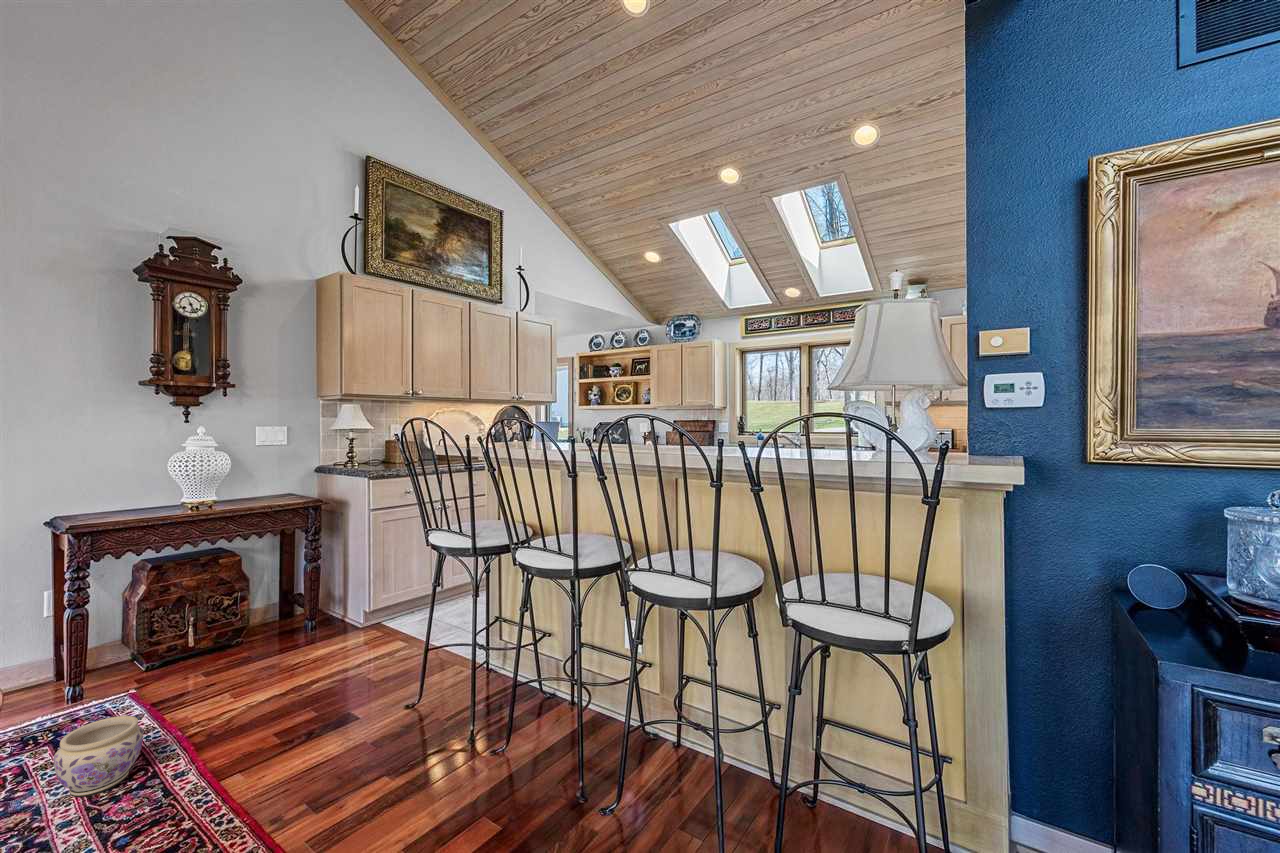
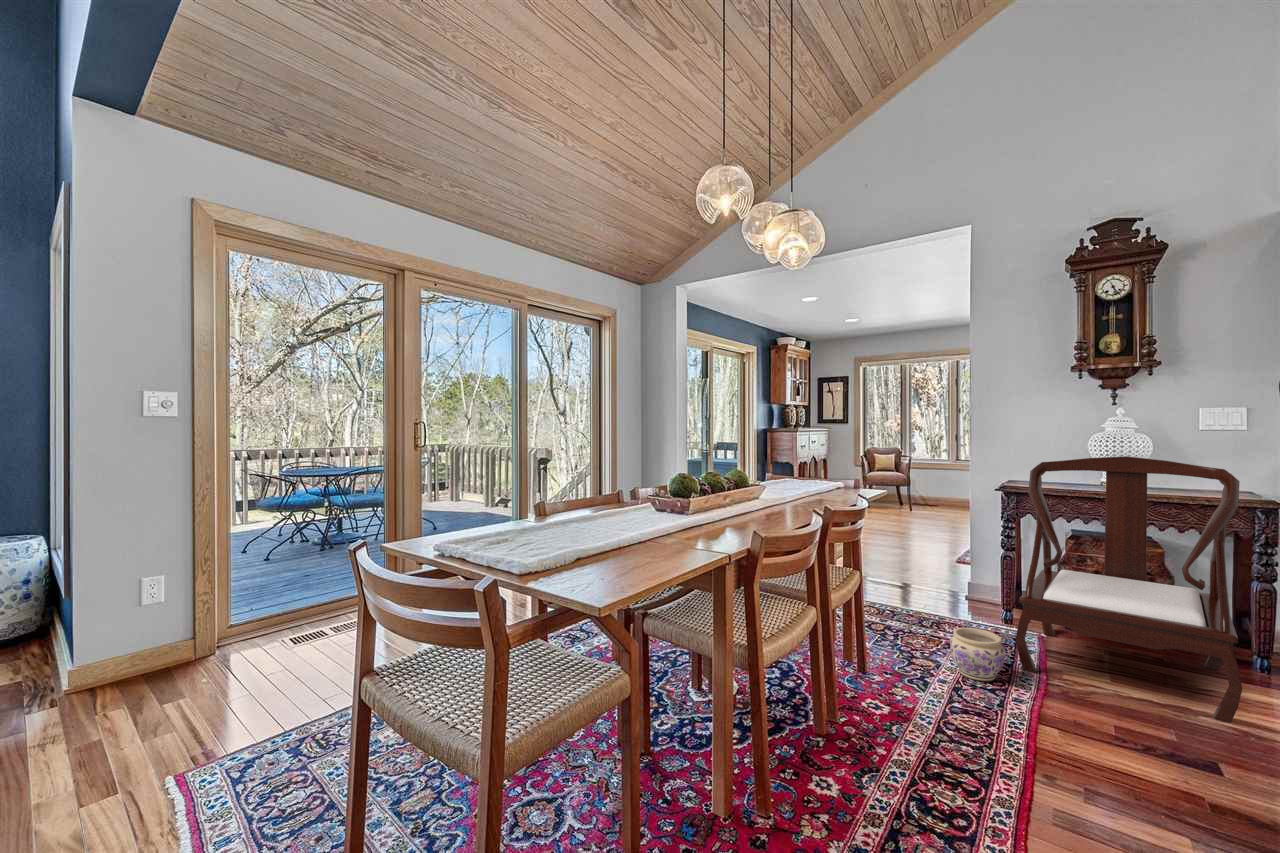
armchair: none [115,475,341,741] -> present [1016,456,1242,723]

